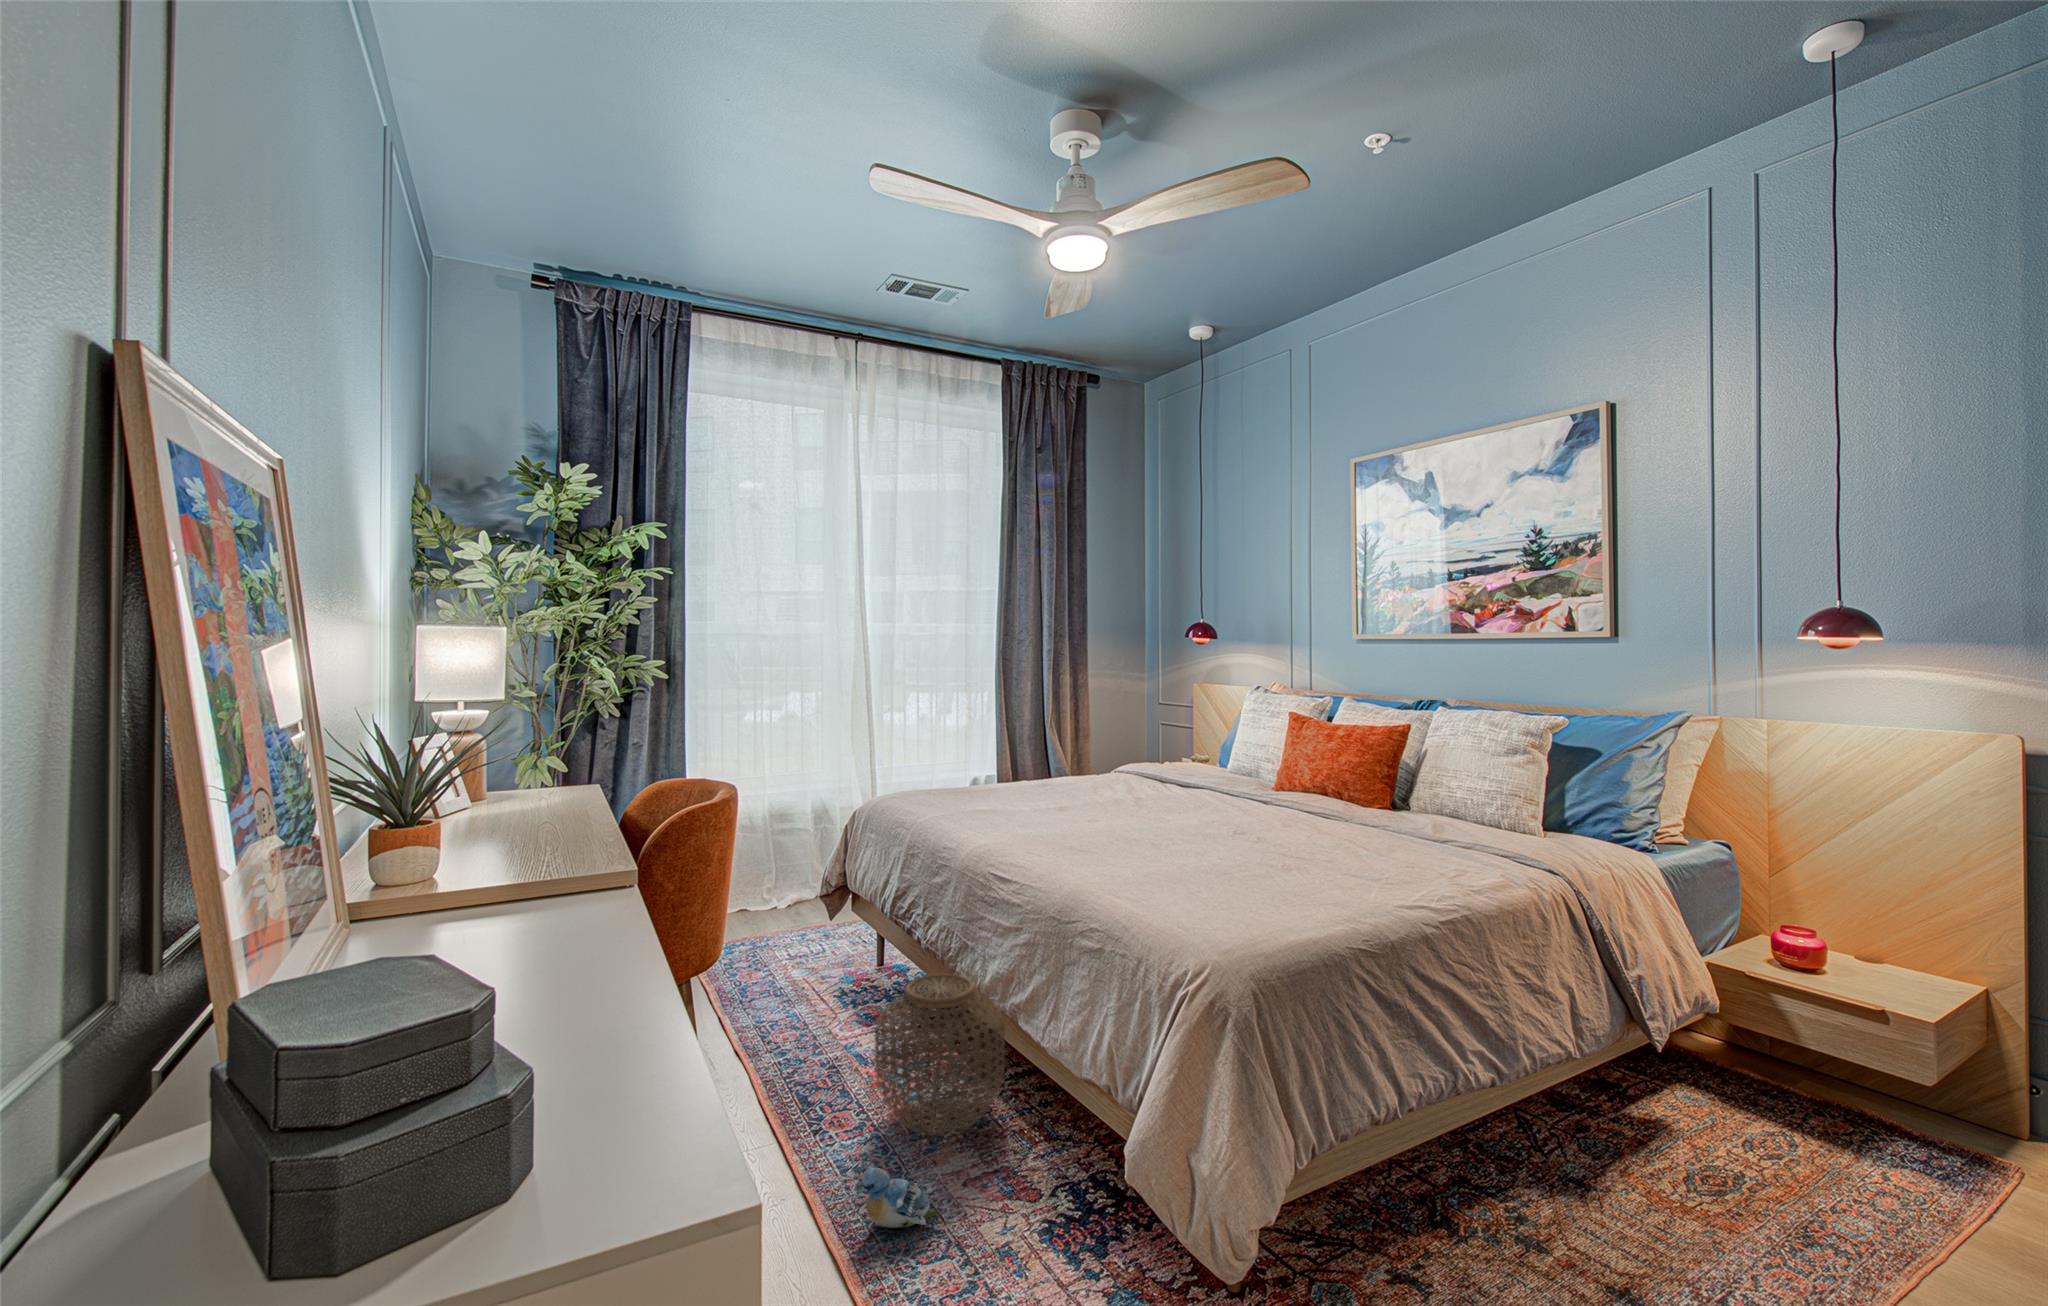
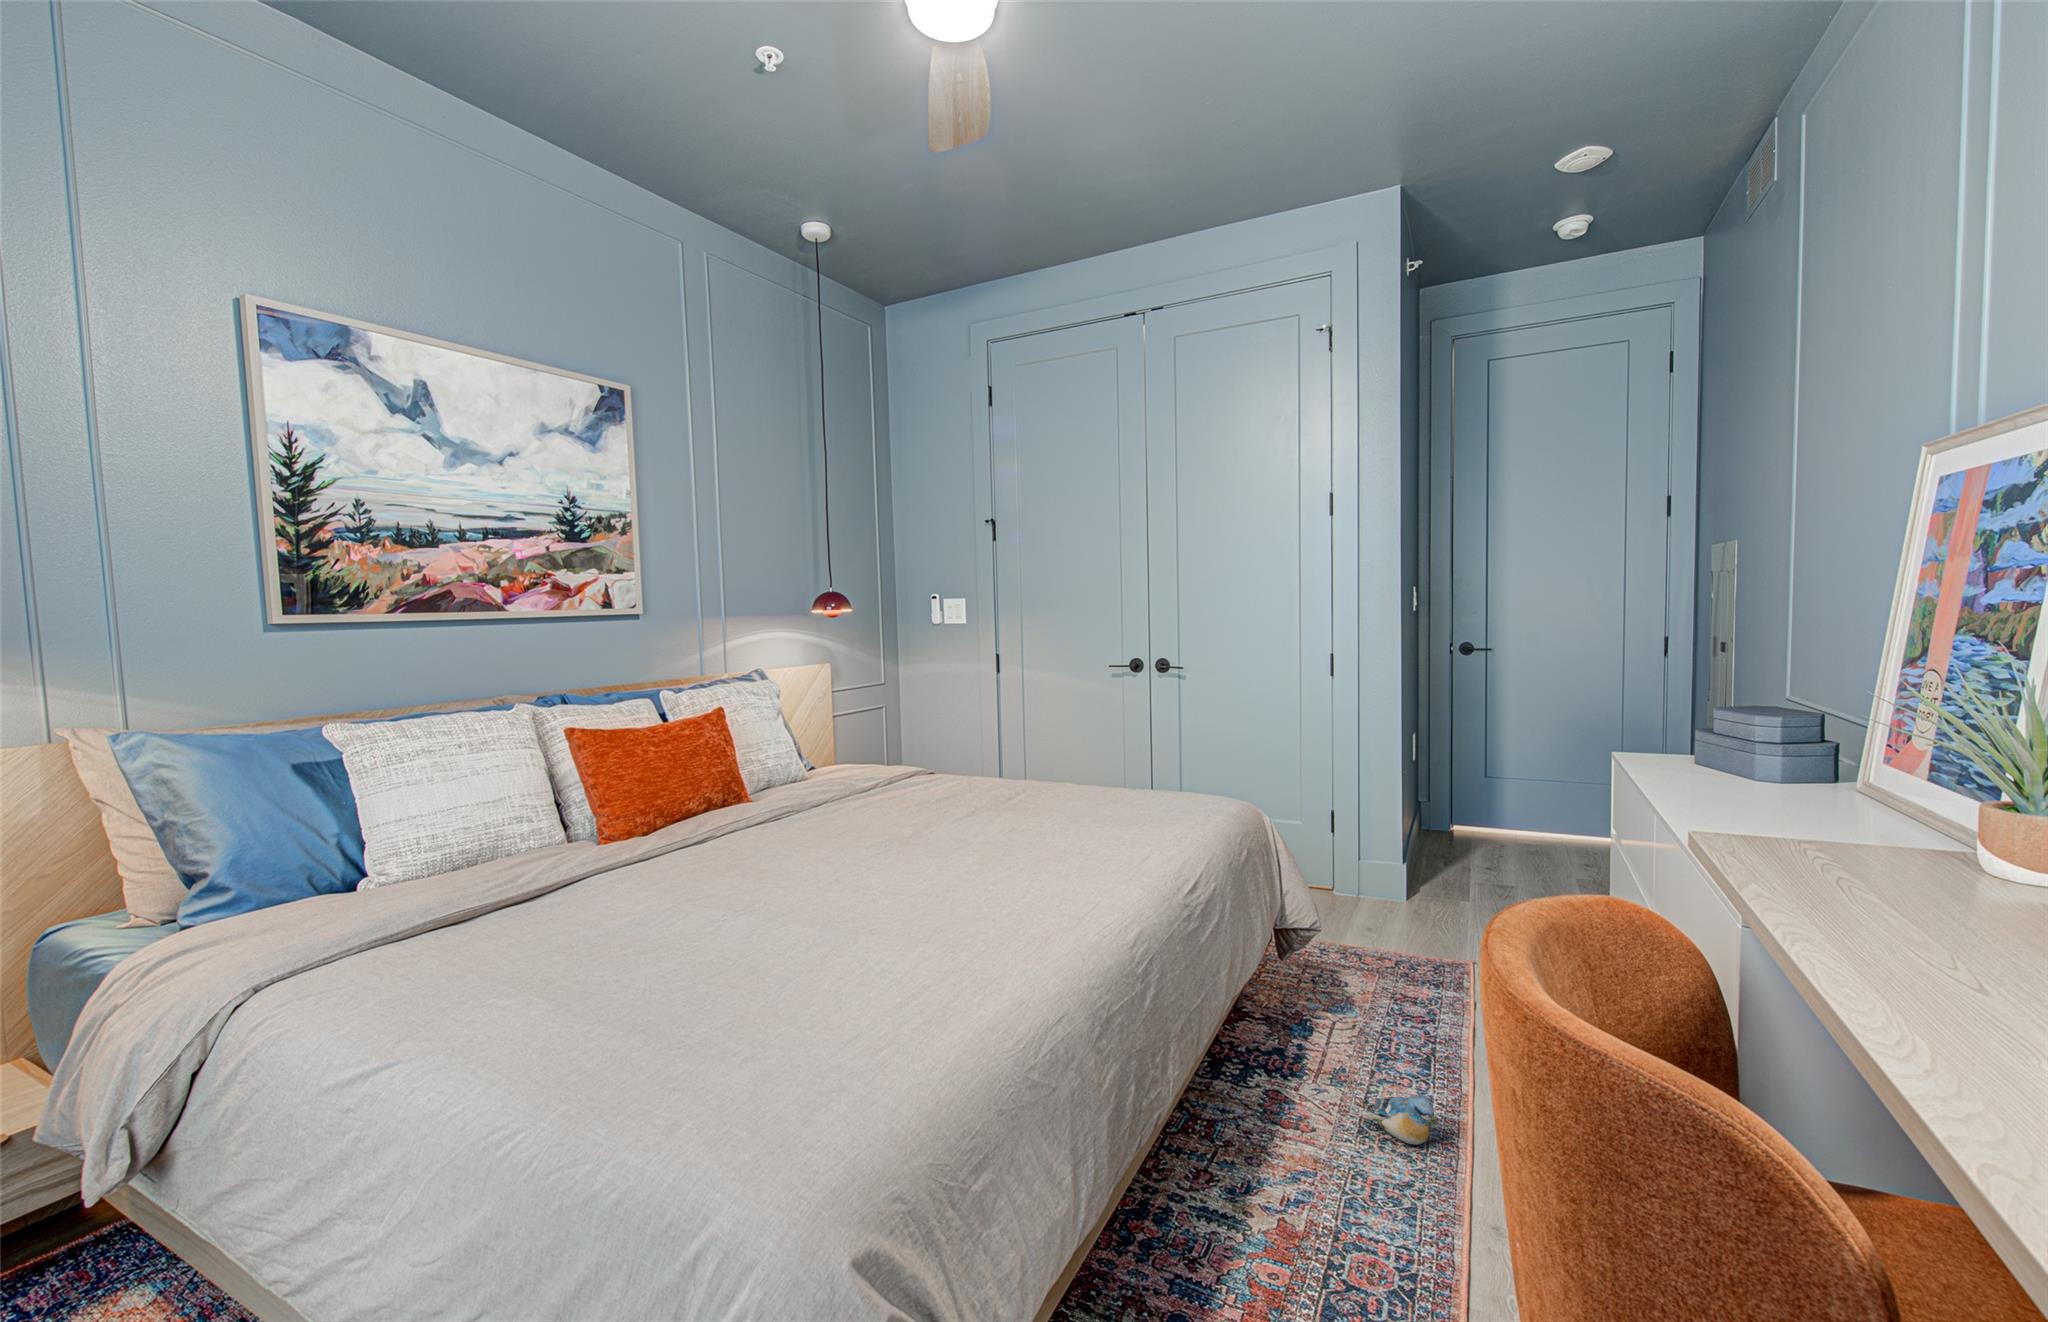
woven basket: present [875,974,1005,1136] -> none [1181,1012,1347,1221]

